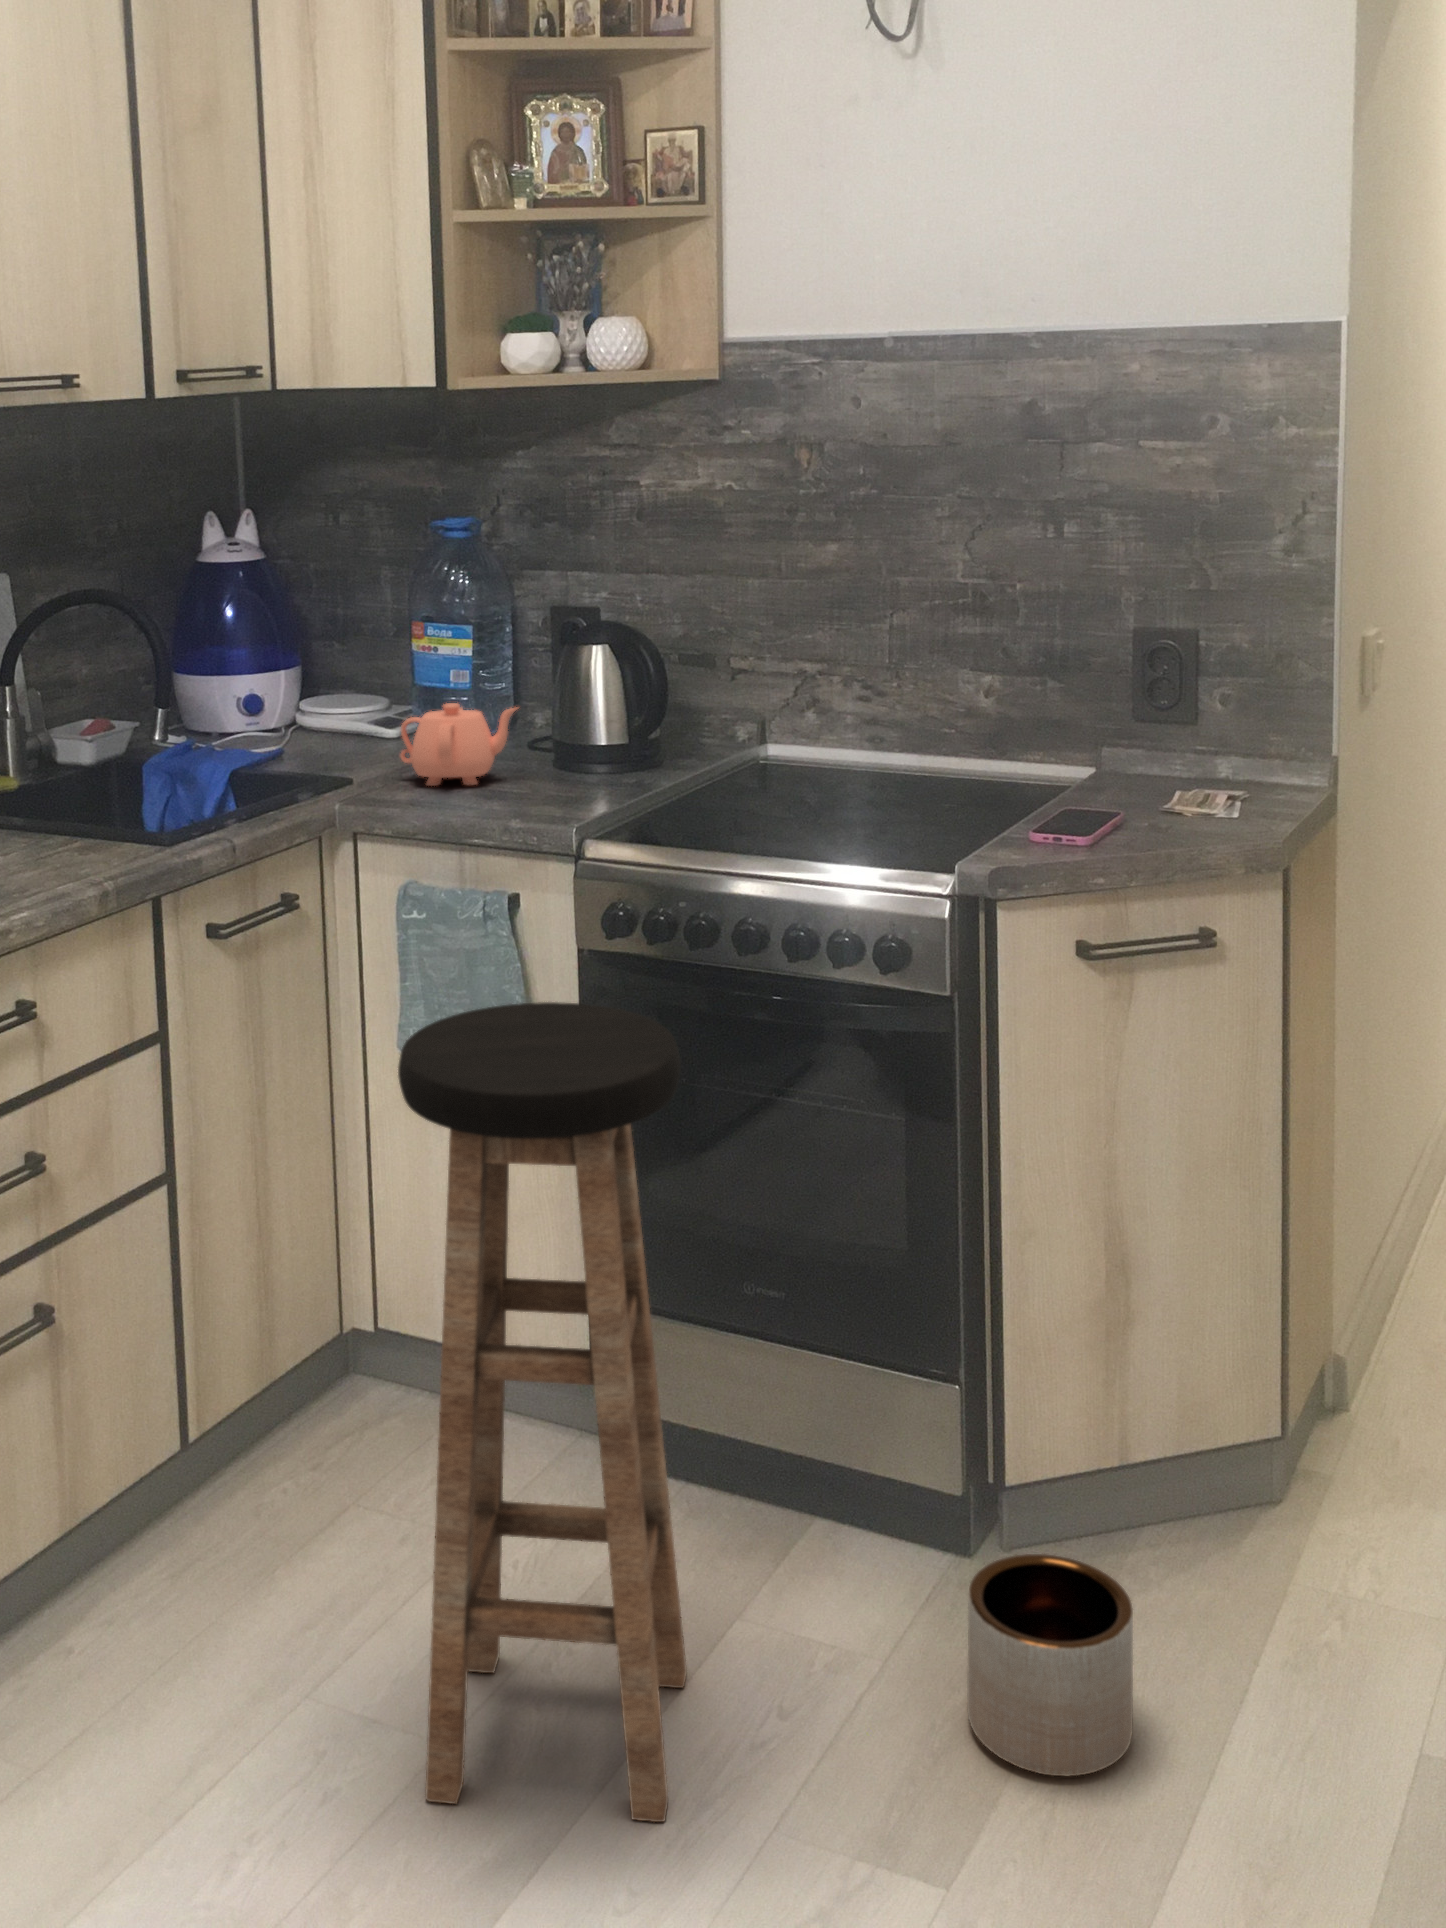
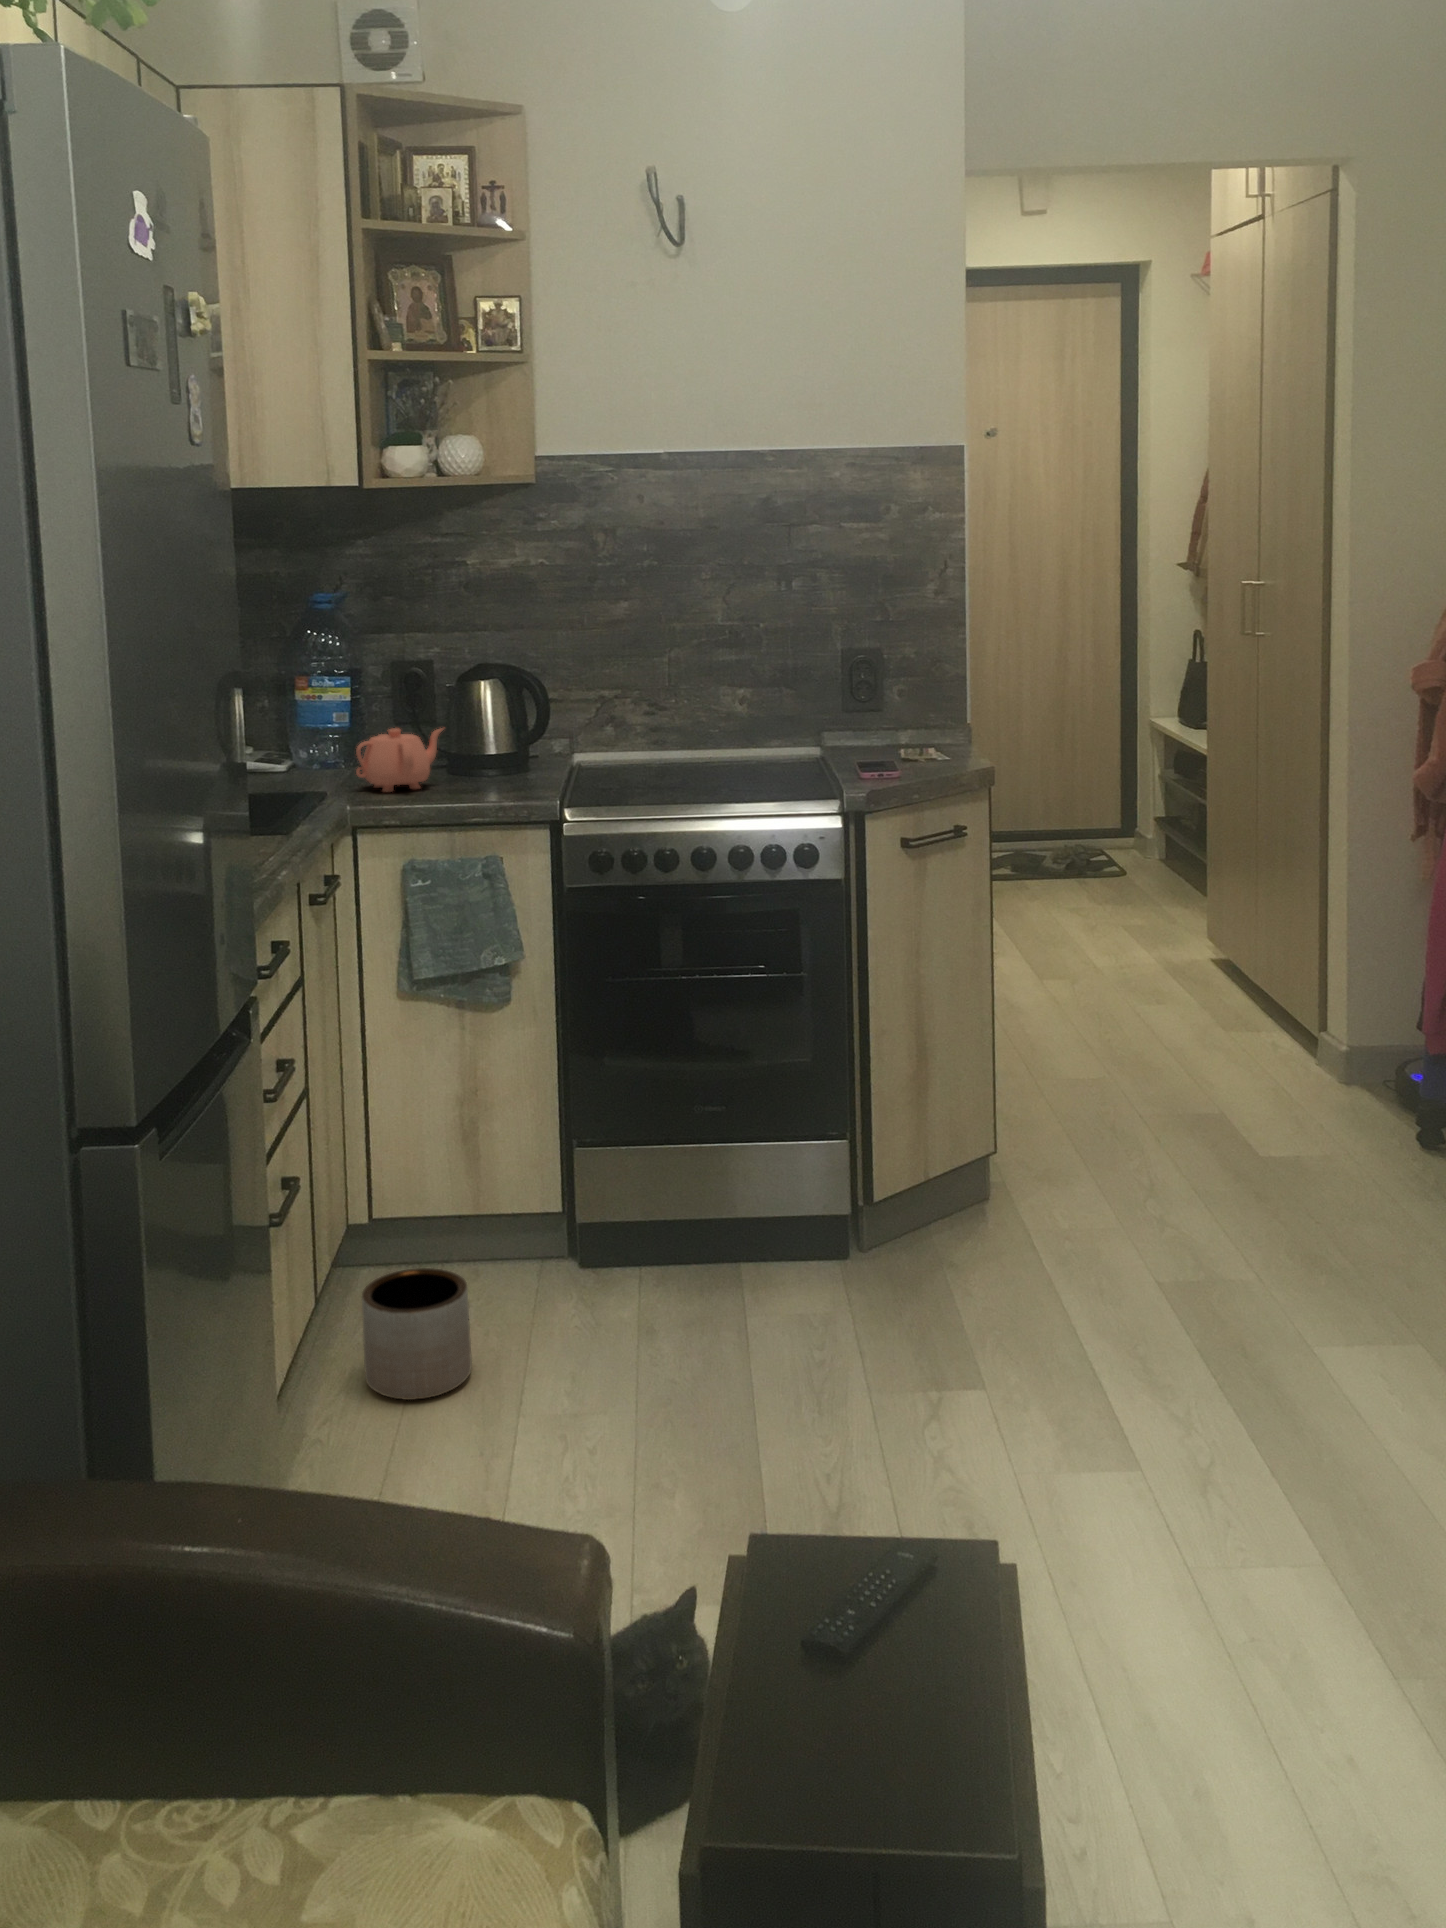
bar stool: present [398,1002,687,1822] -> none [600,897,811,1450]
planter: present [967,1554,1133,1776] -> present [362,1268,472,1400]

